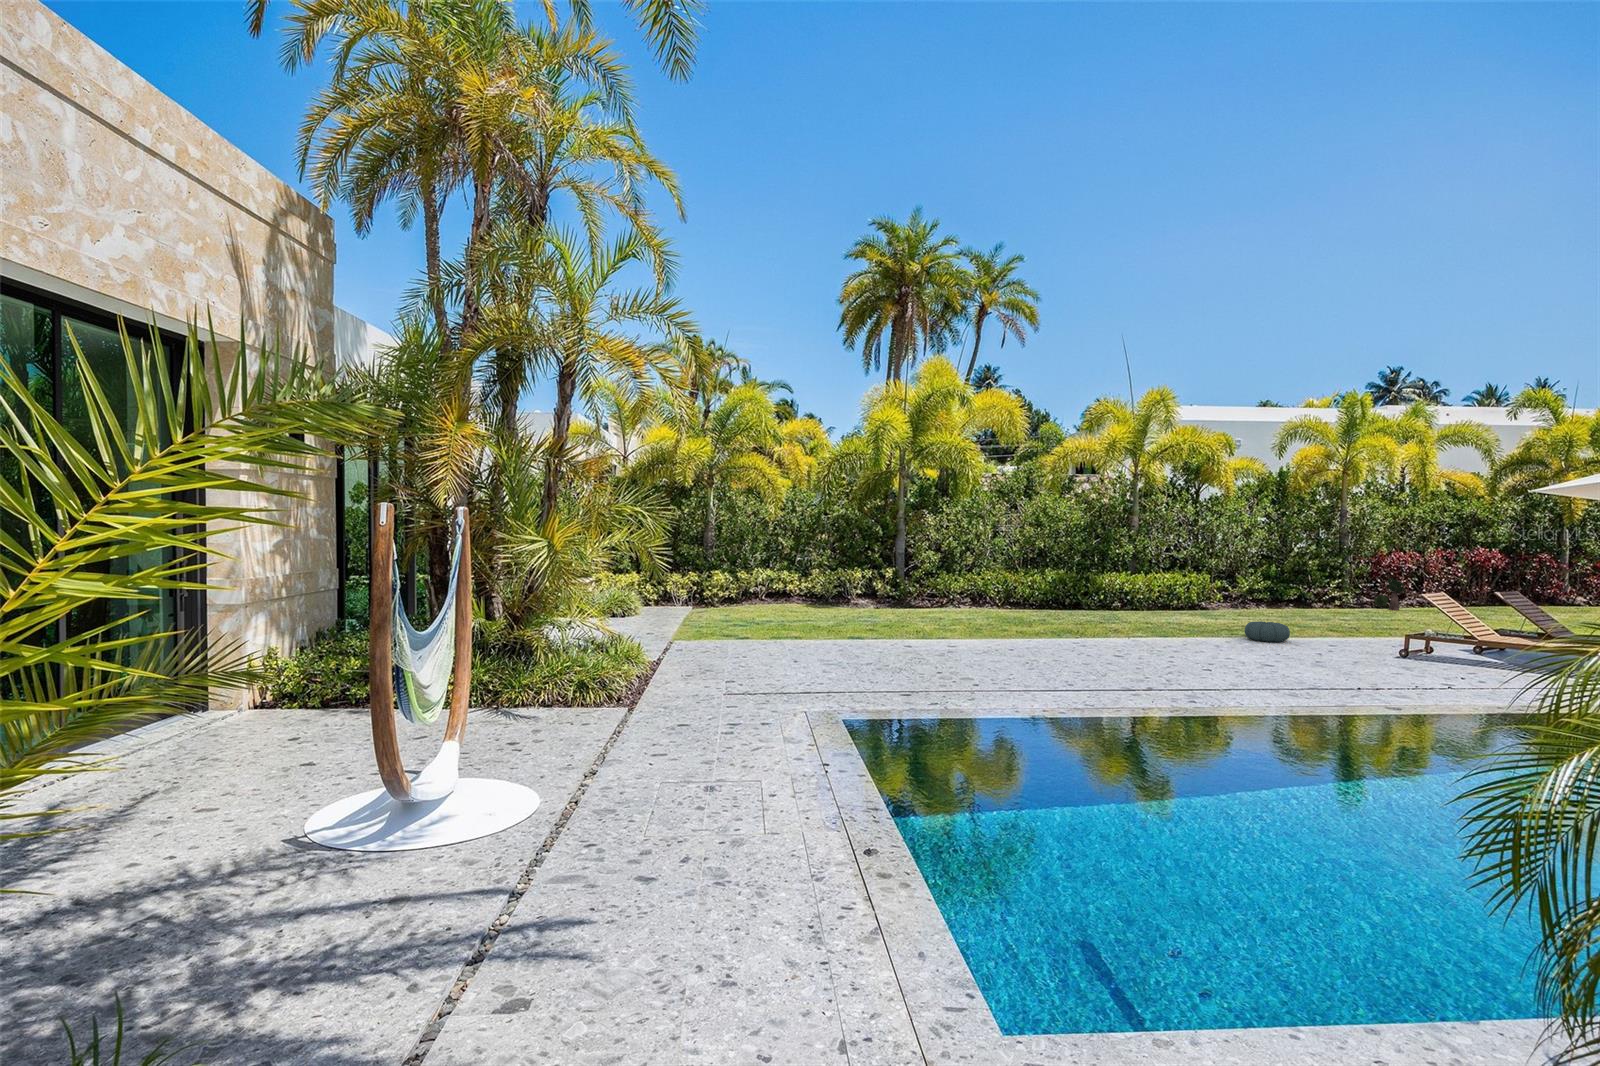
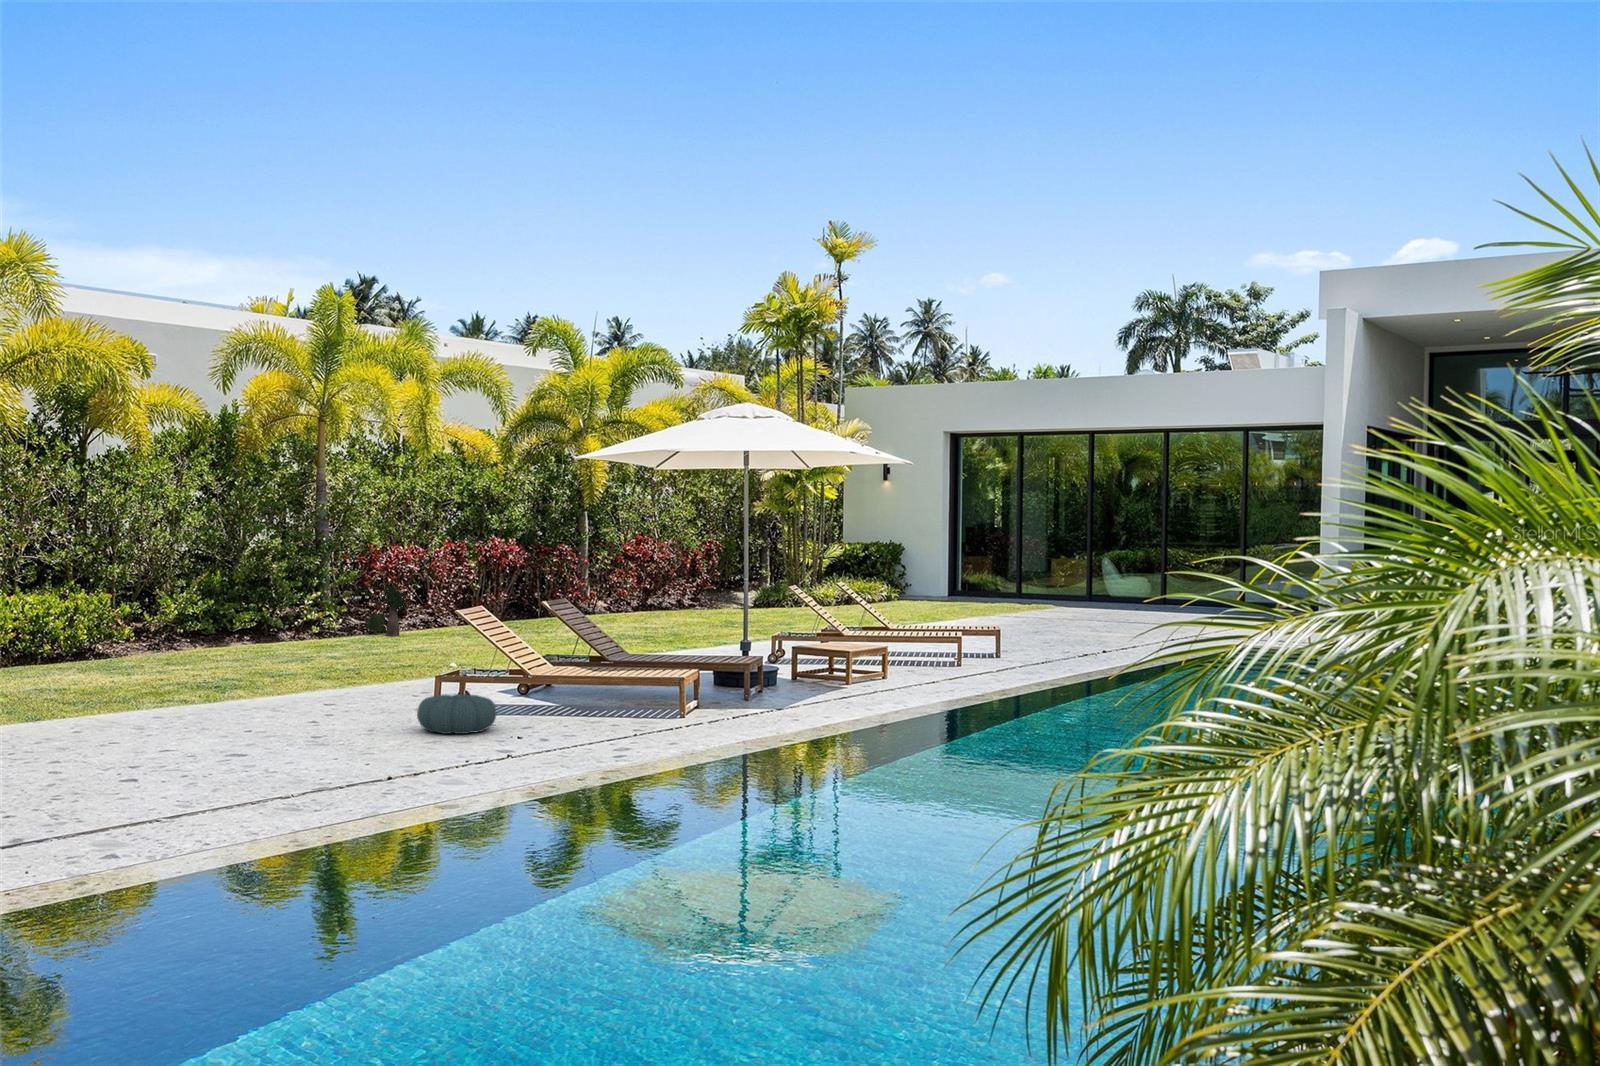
pouf: present [1245,621,1290,642] -> present [417,694,496,734]

